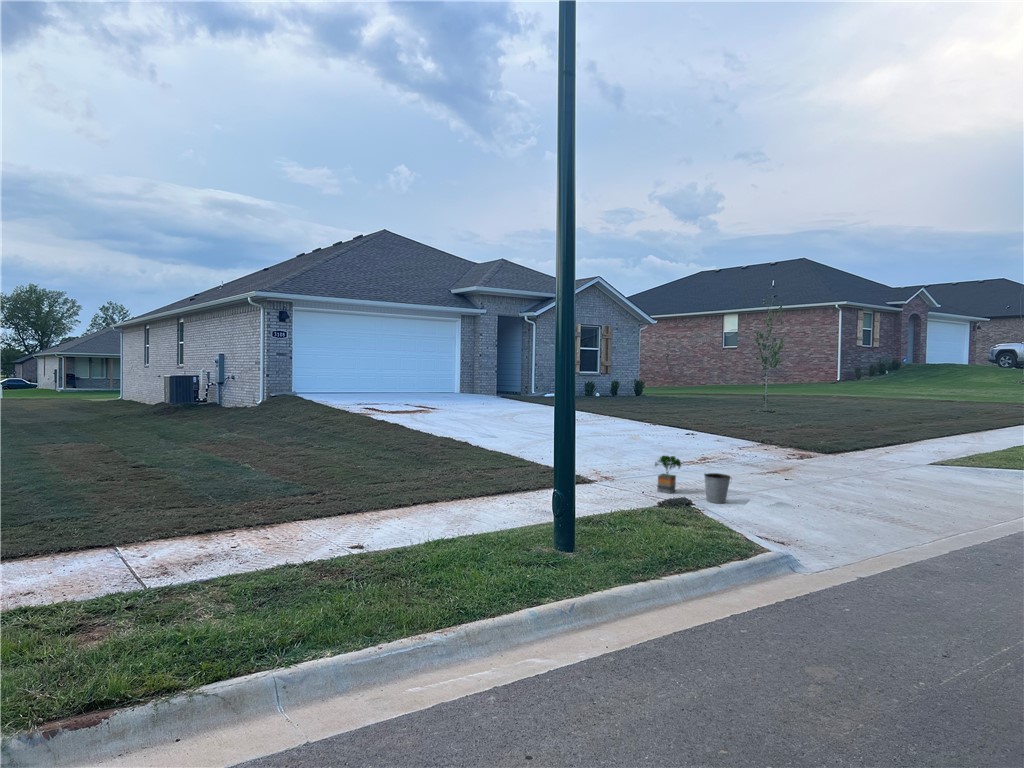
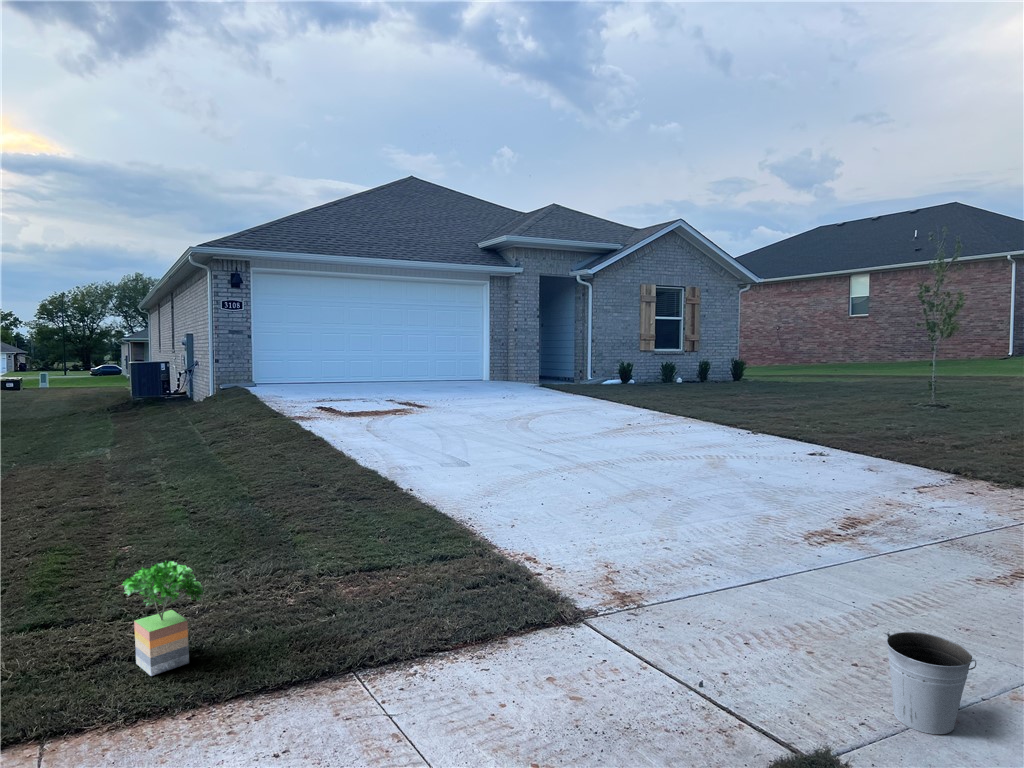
potted tree: present [655,456,682,493] -> present [122,561,204,676]

